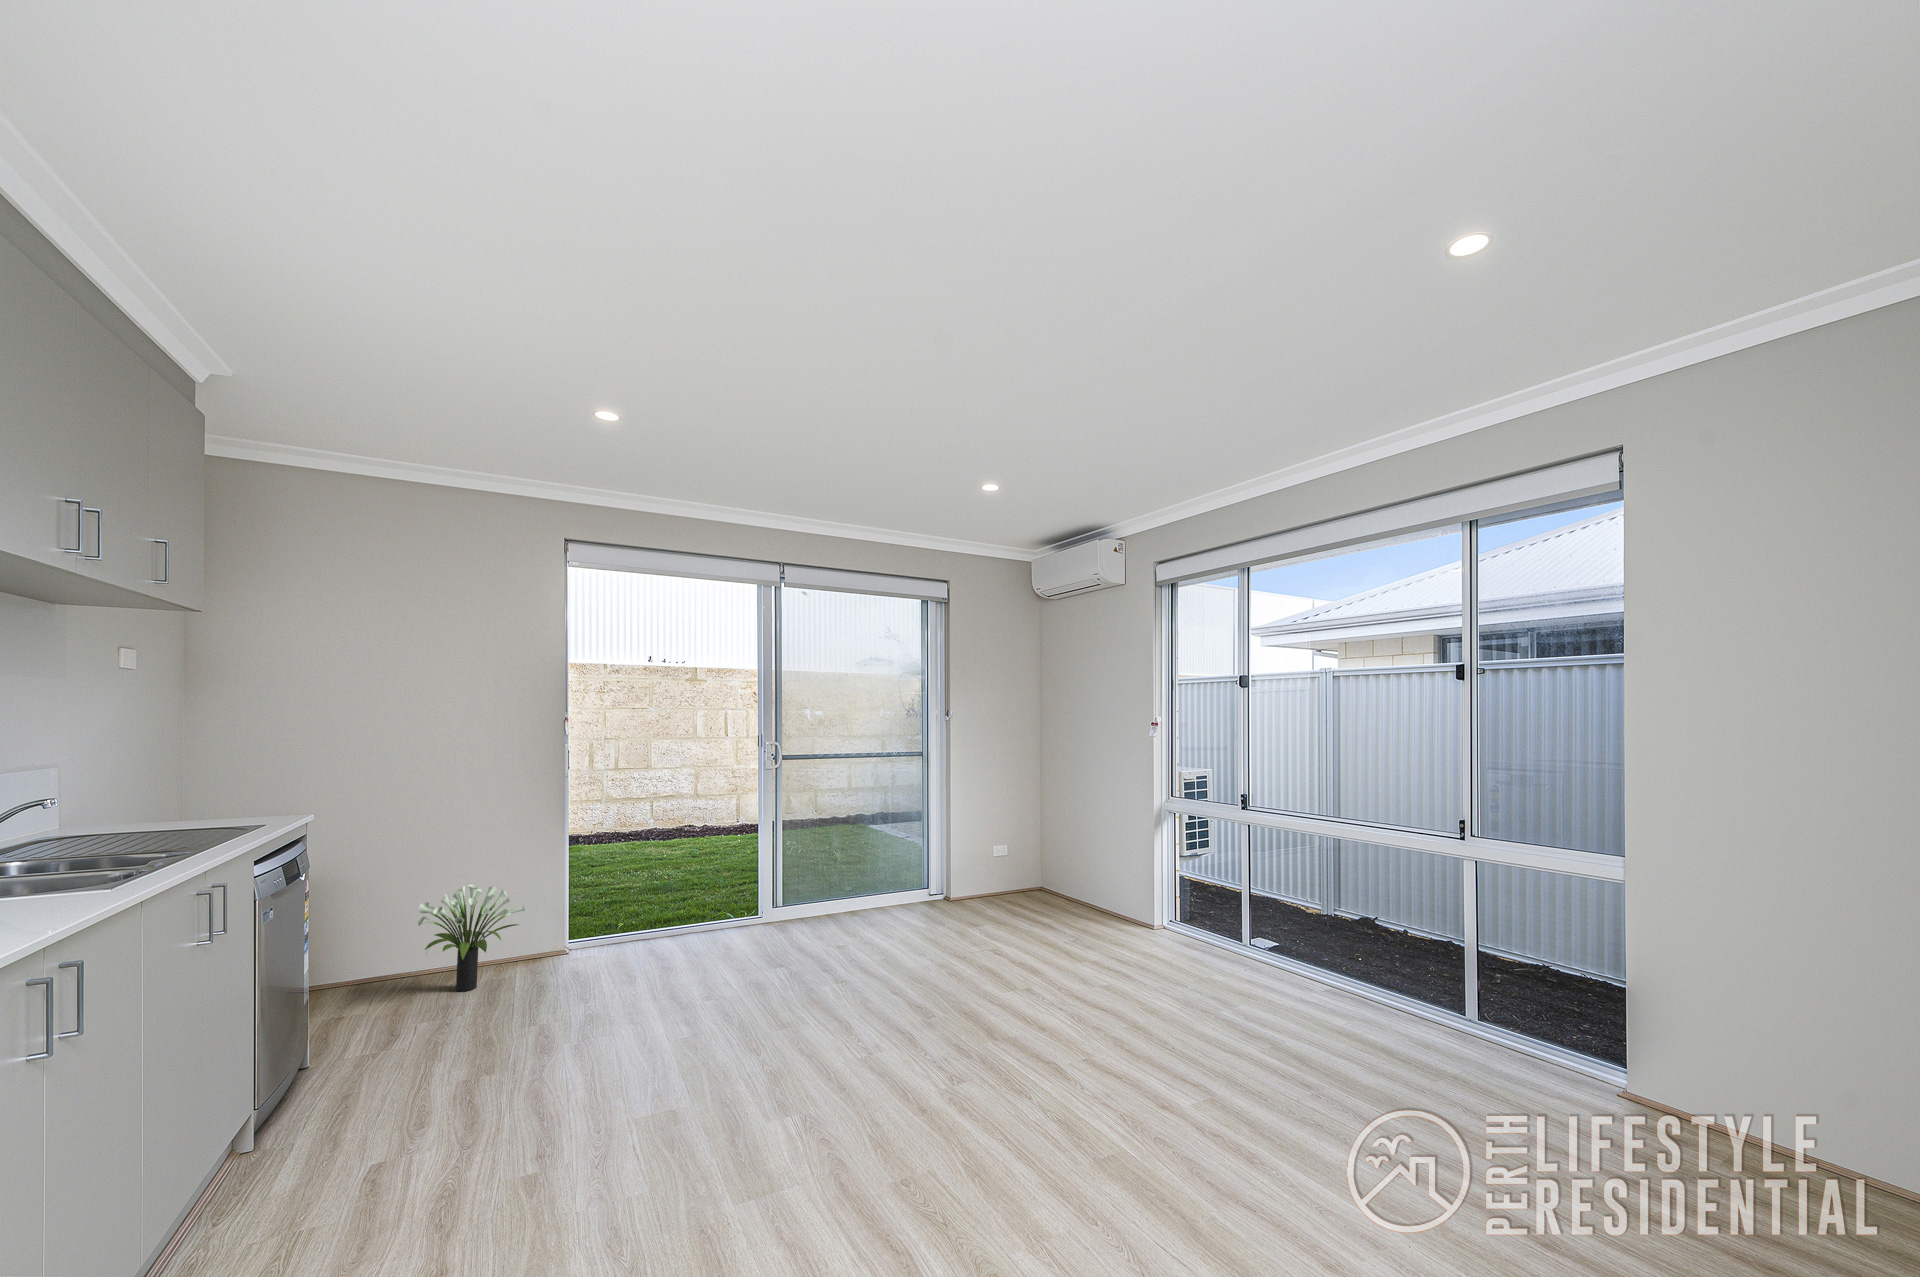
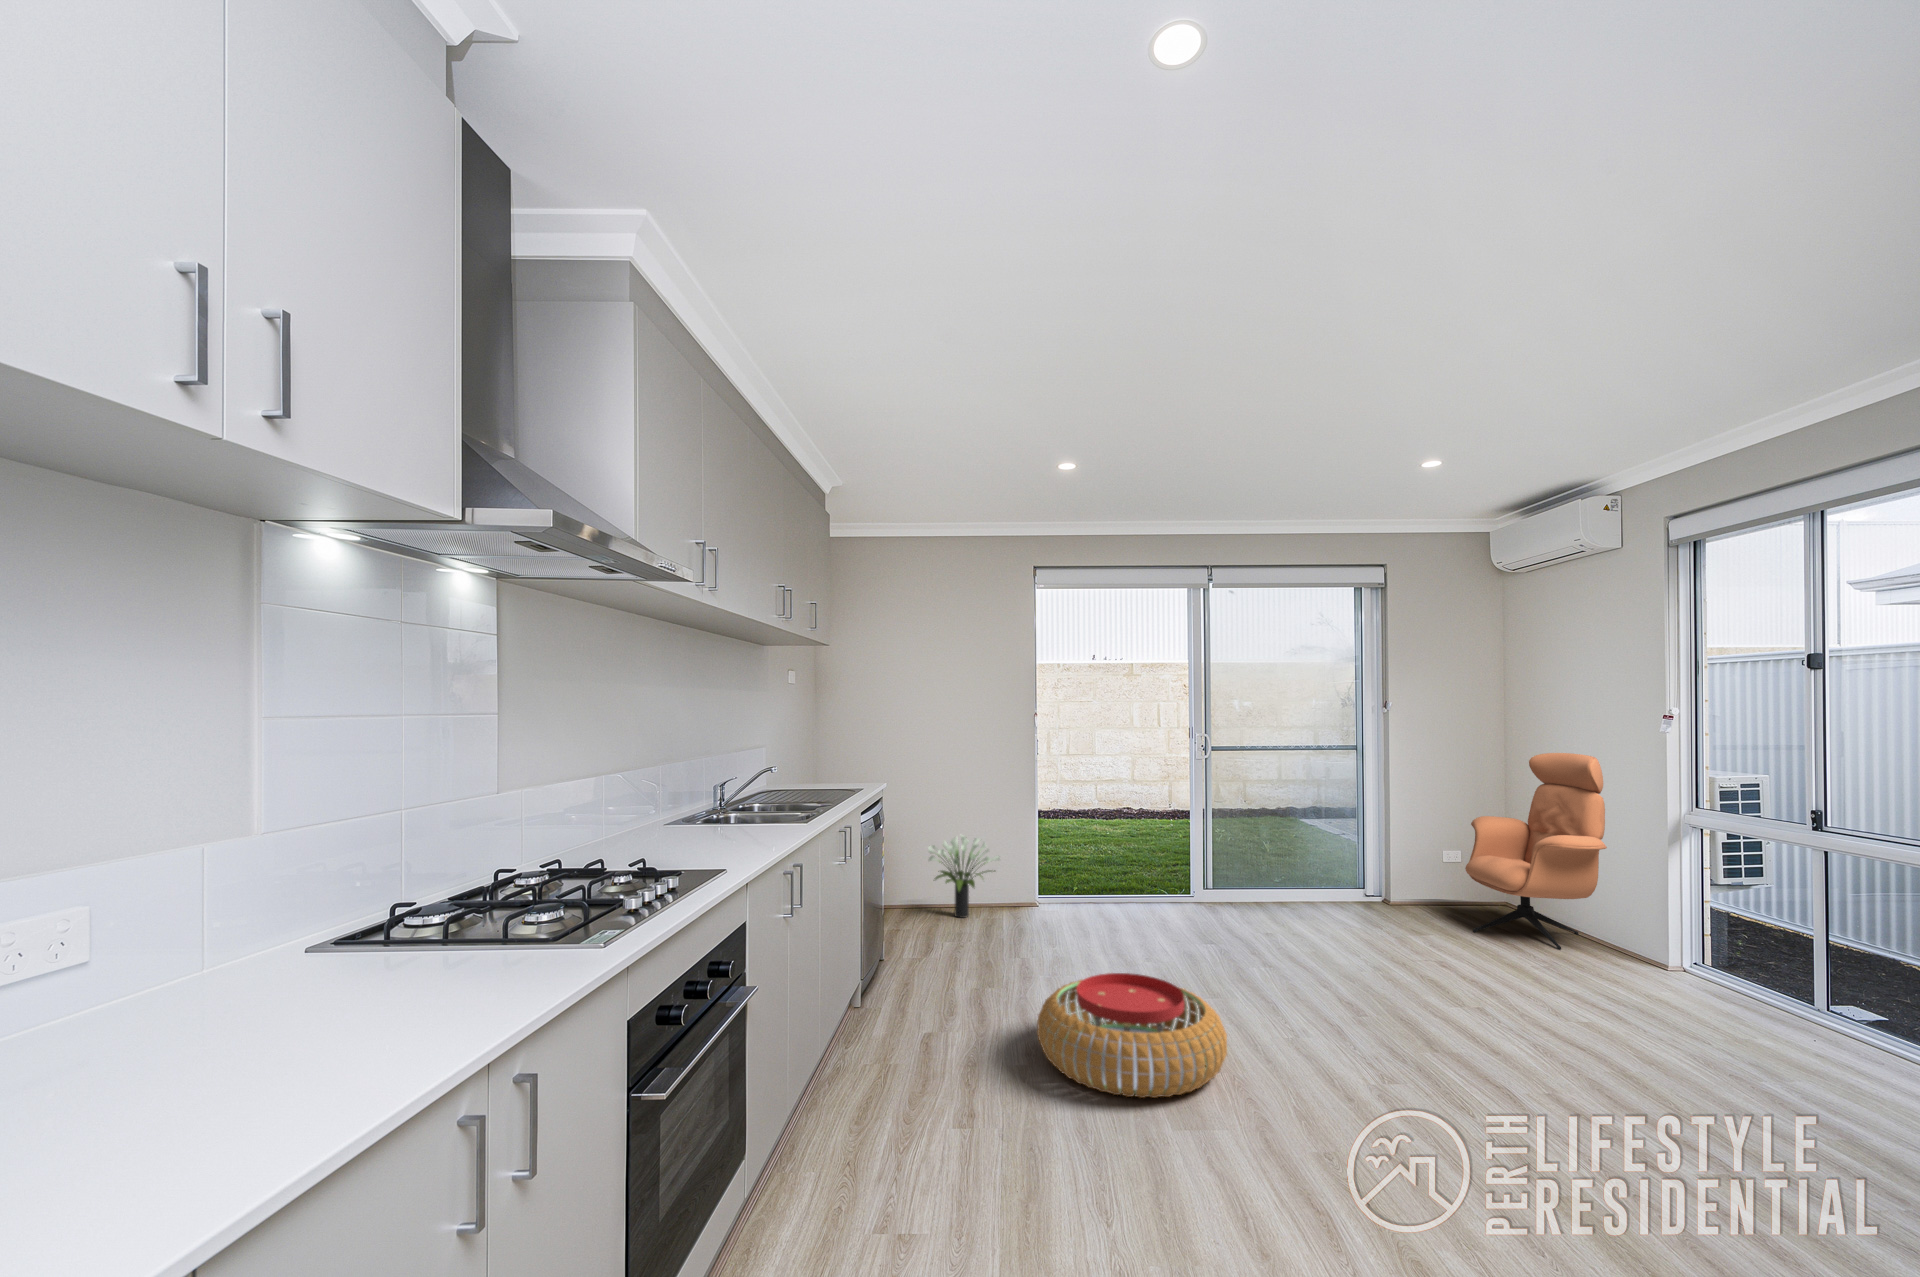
armchair: none [1007,752,1112,925] -> present [1465,753,1607,949]
pouf: none [559,1035,795,1200] -> present [1037,973,1227,1098]

